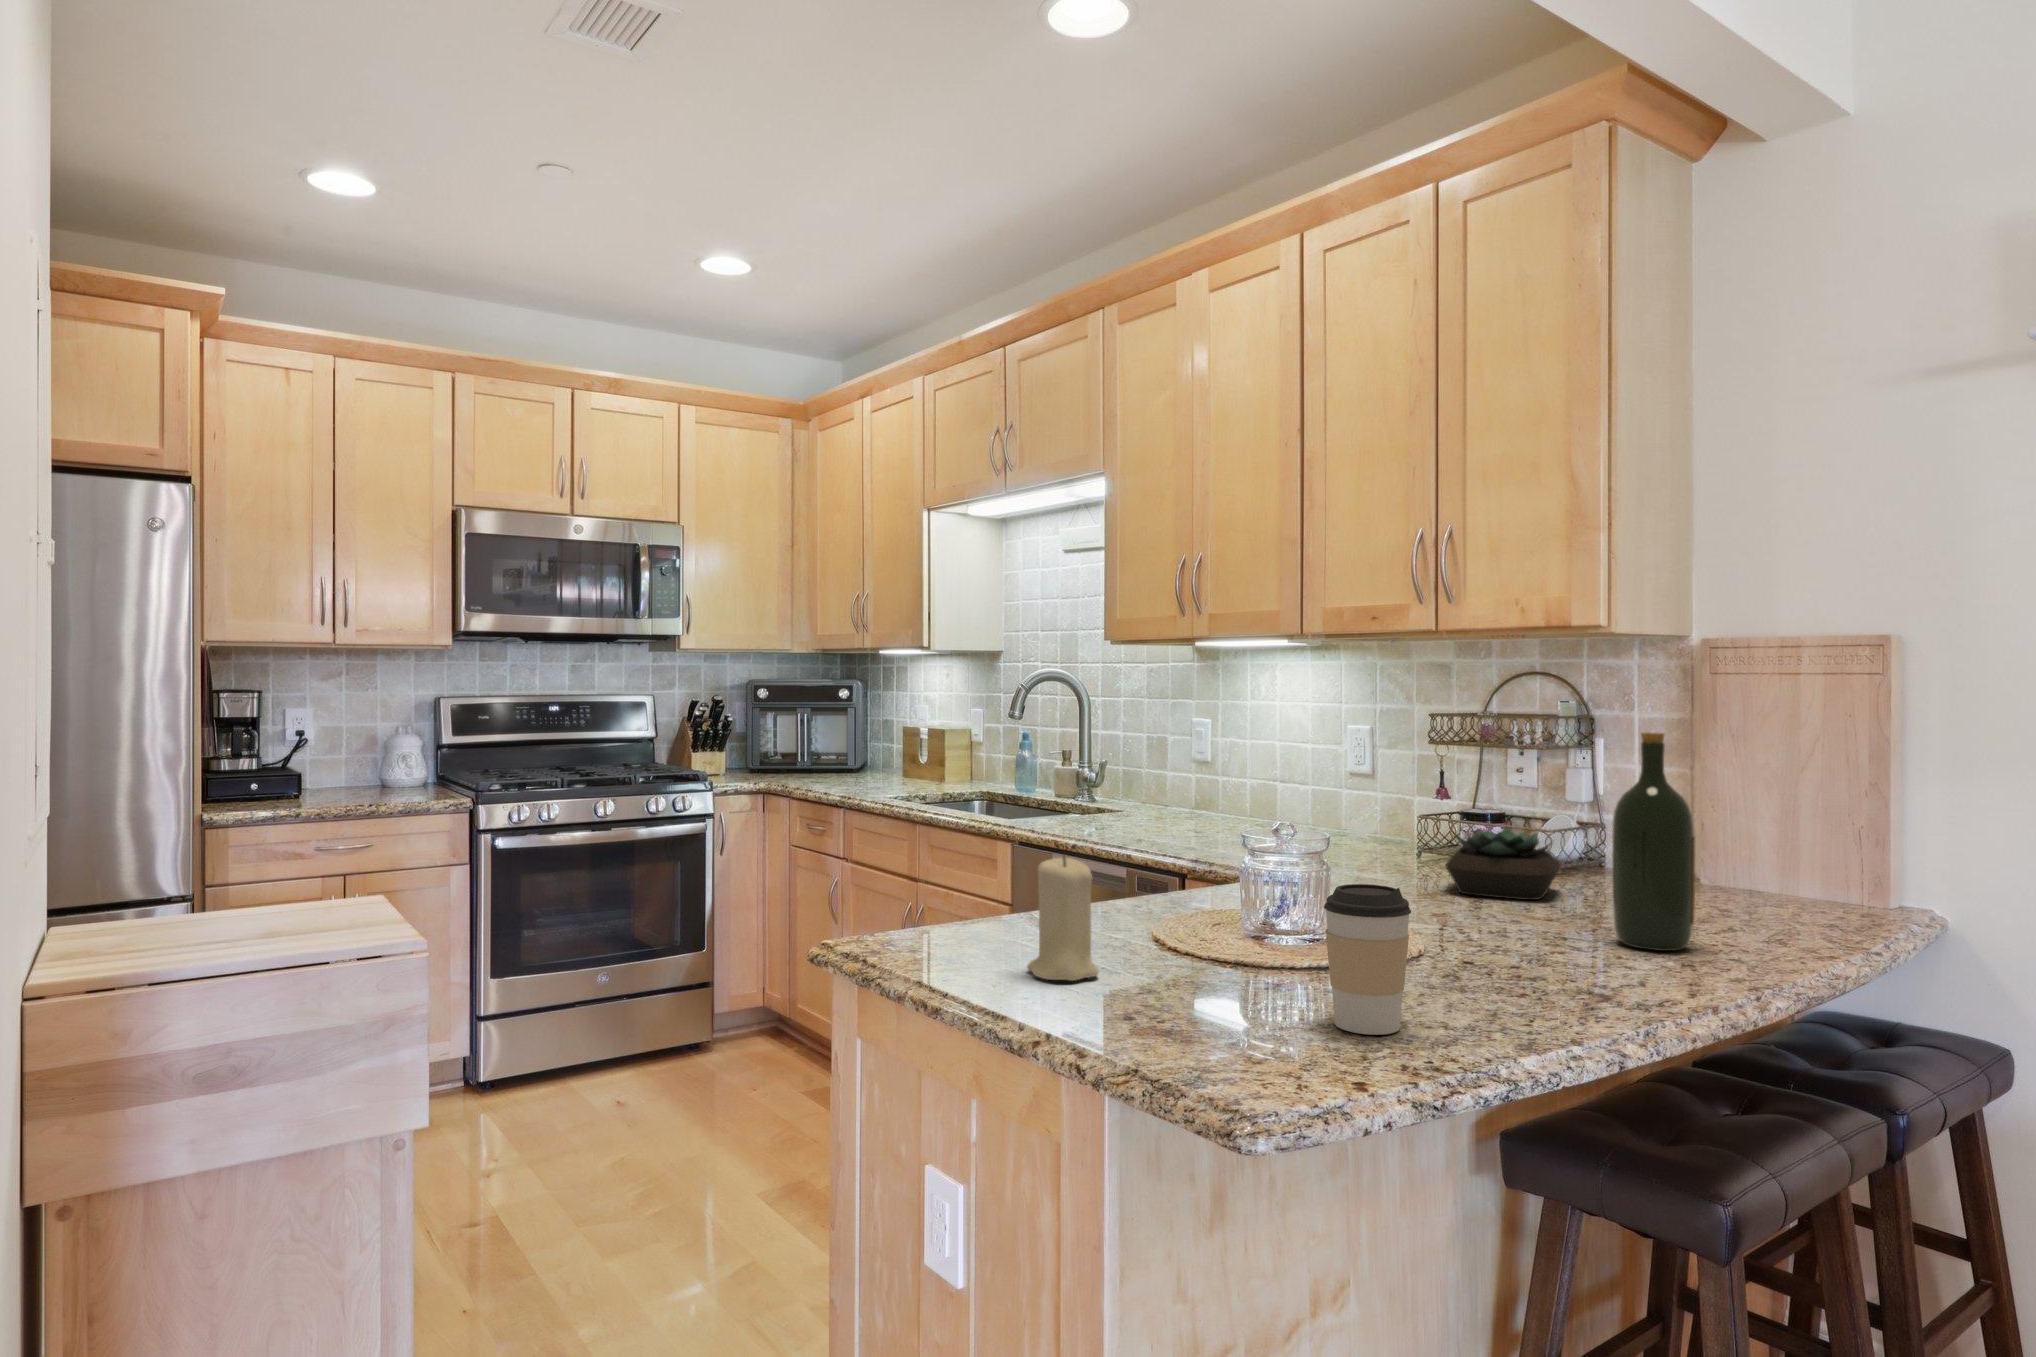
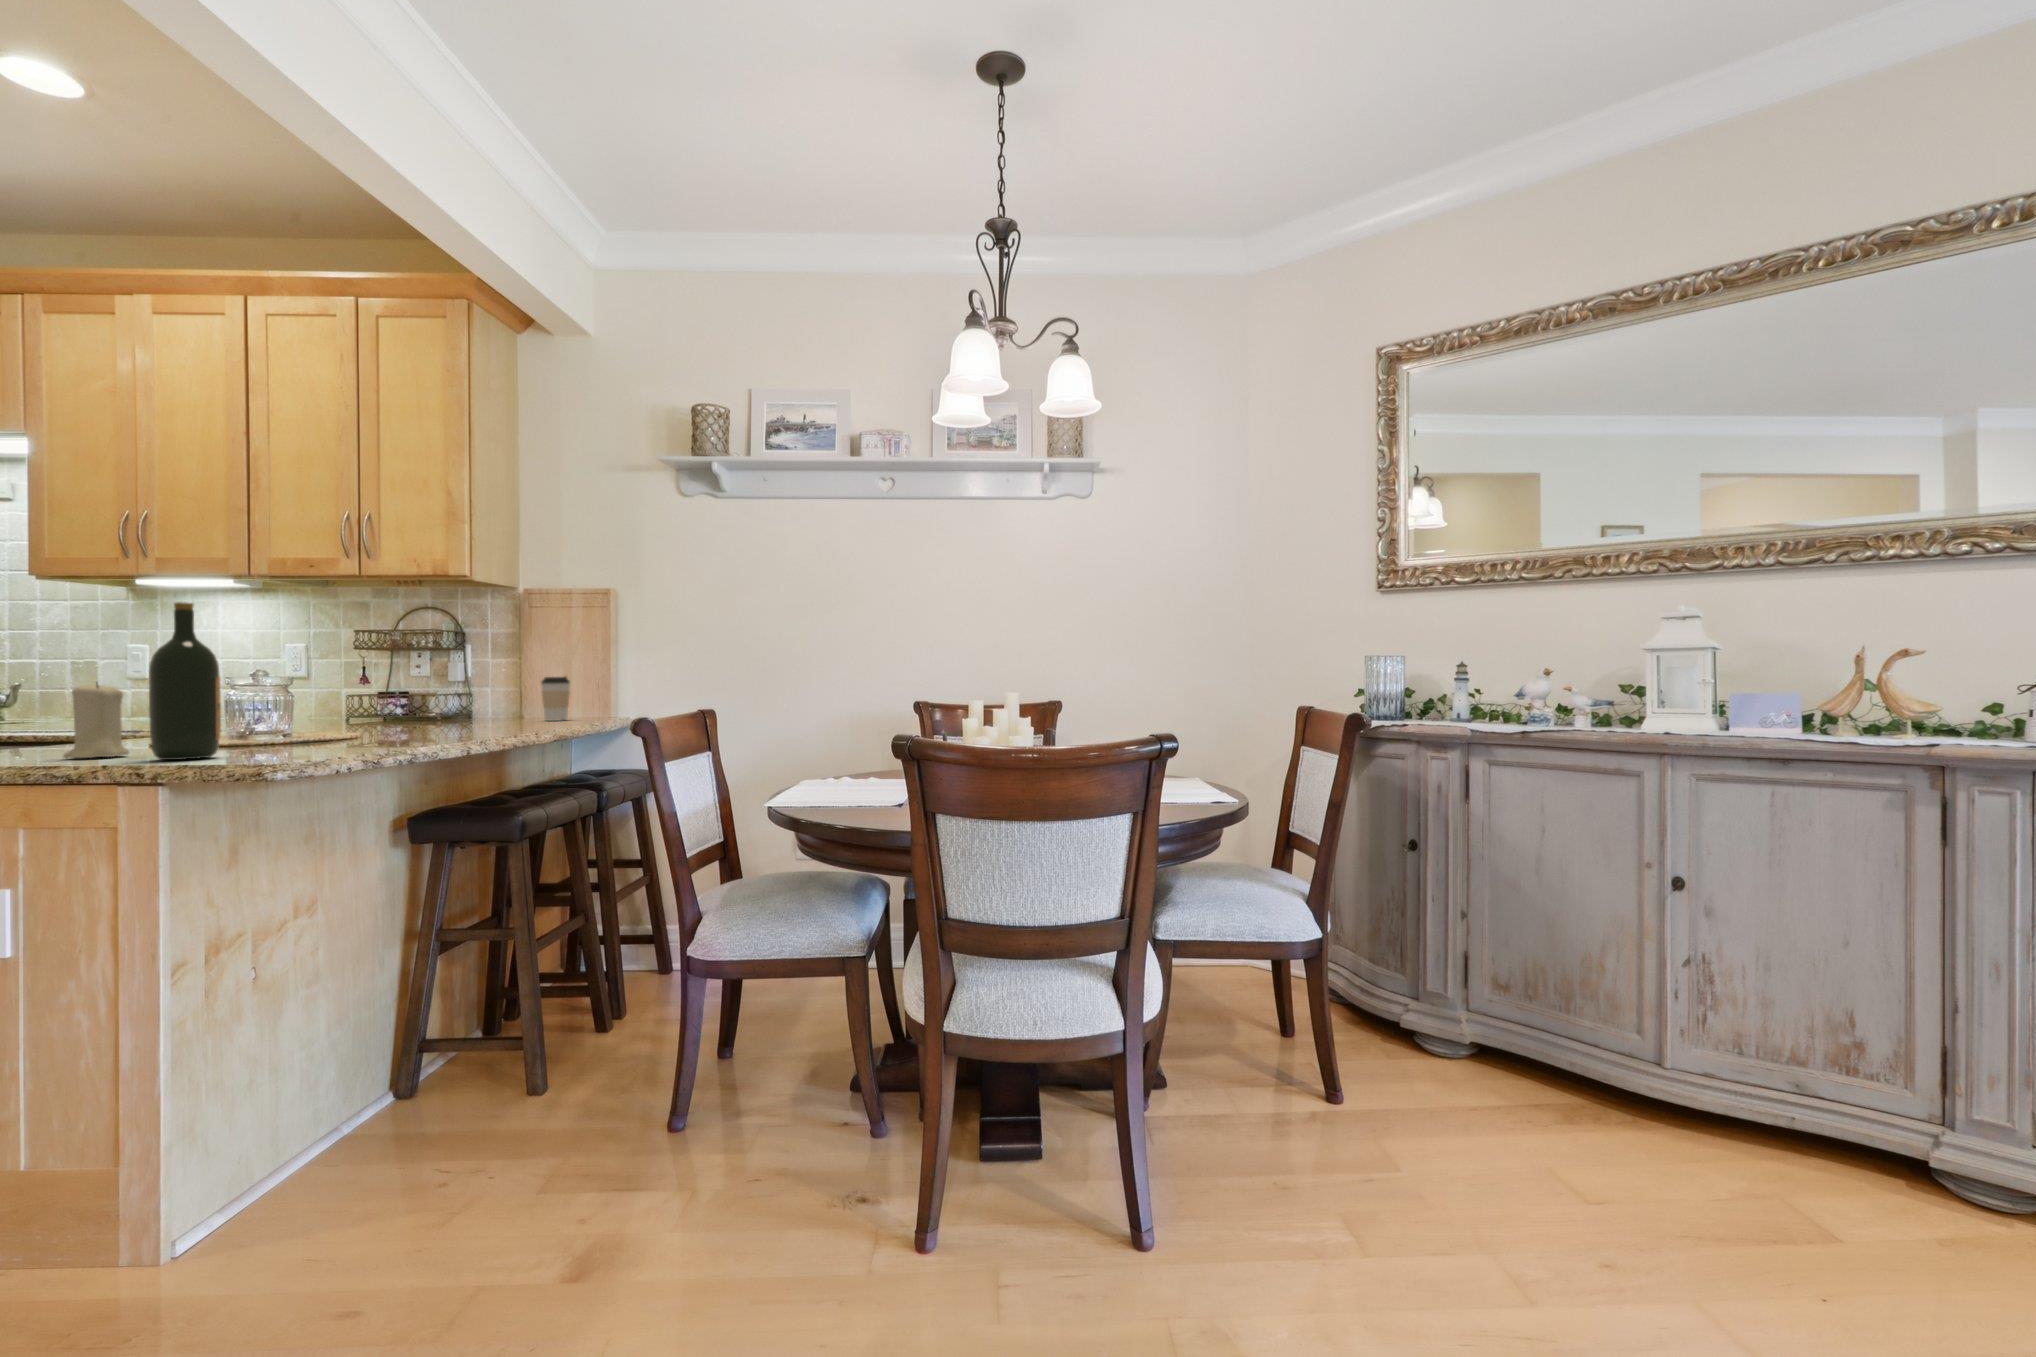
wine bottle: present [1612,733,1695,951] -> present [149,602,221,760]
succulent plant: present [1446,828,1561,900] -> none [369,690,444,728]
coffee cup: present [1324,884,1411,1035] -> present [541,677,570,721]

